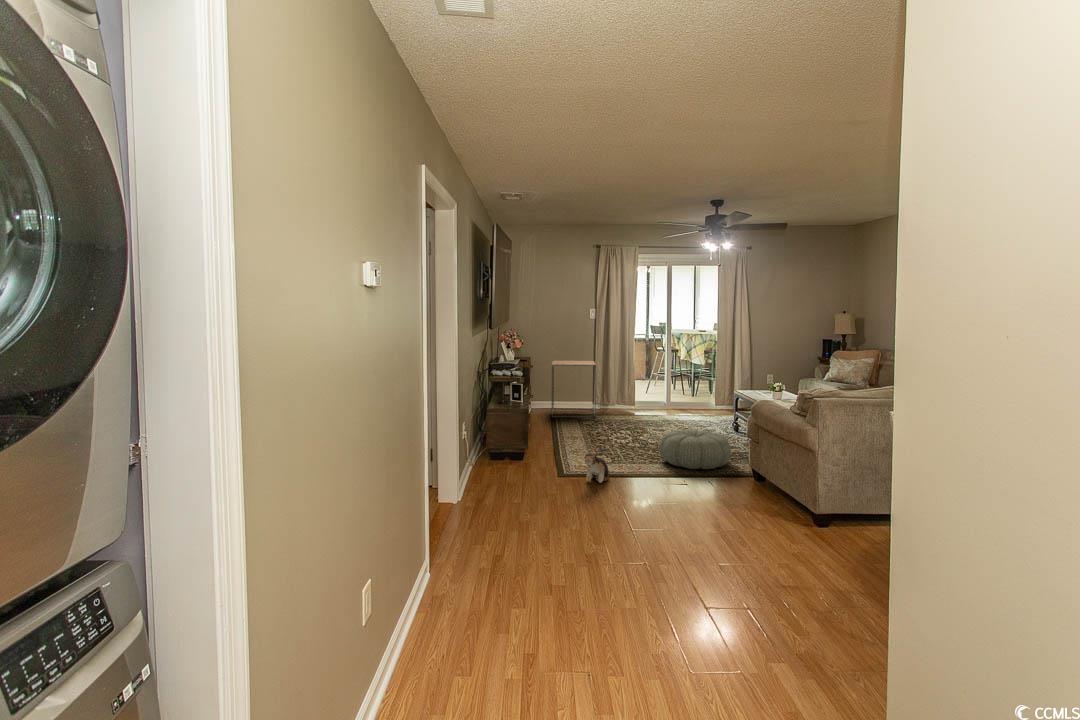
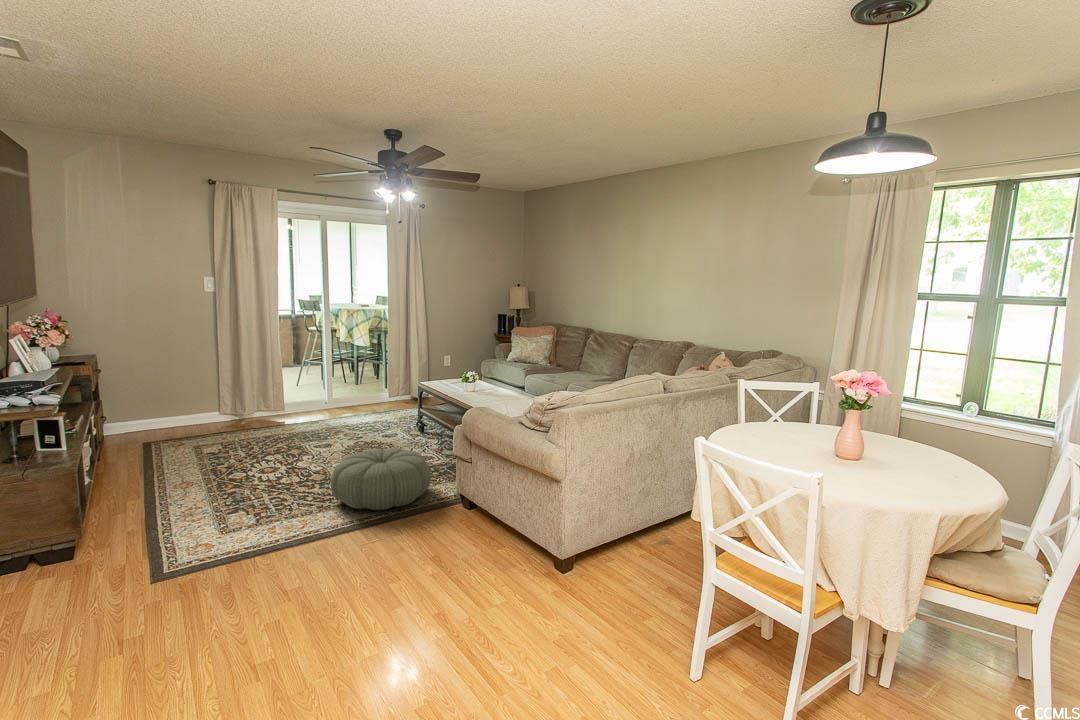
side table: present [552,361,596,417] -> none [138,352,223,445]
plush toy: present [583,452,609,483] -> none [198,531,254,582]

